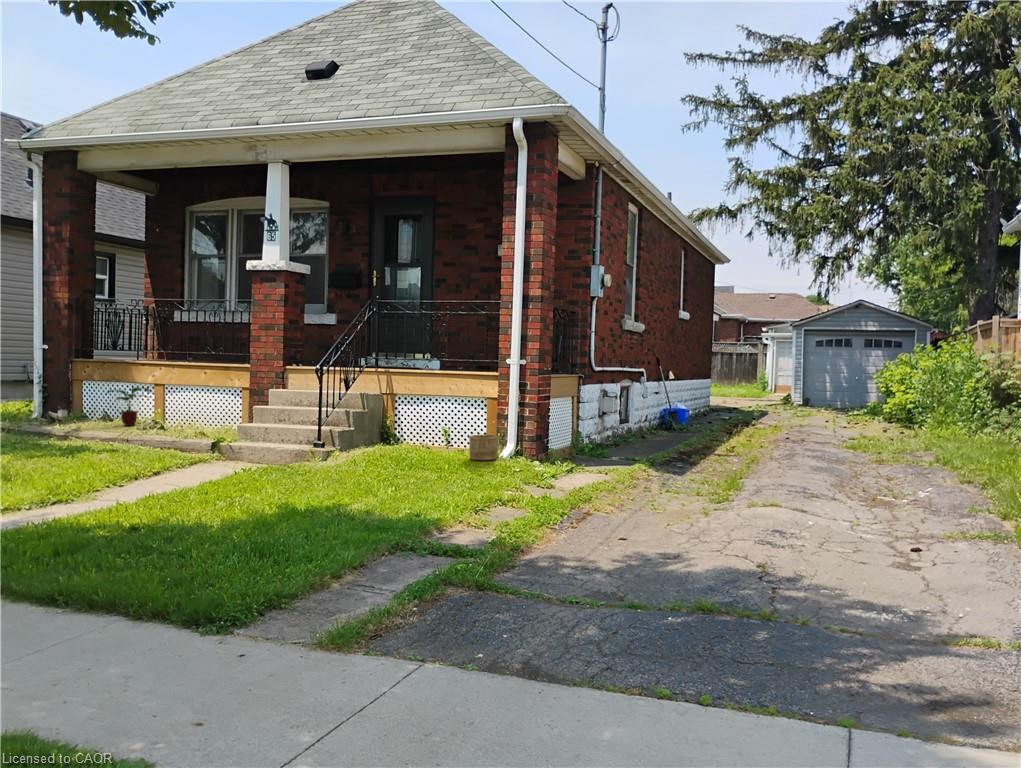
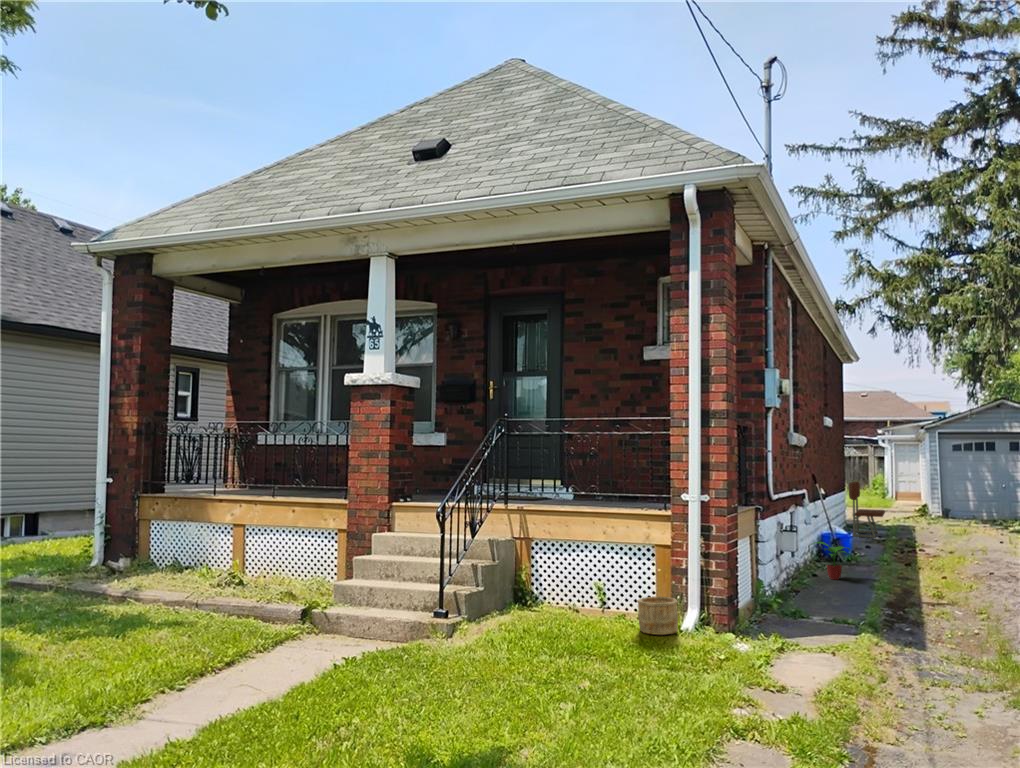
bench: none [702,369,732,417] -> present [849,482,885,538]
potted plant: present [107,387,149,426] -> present [811,542,850,580]

